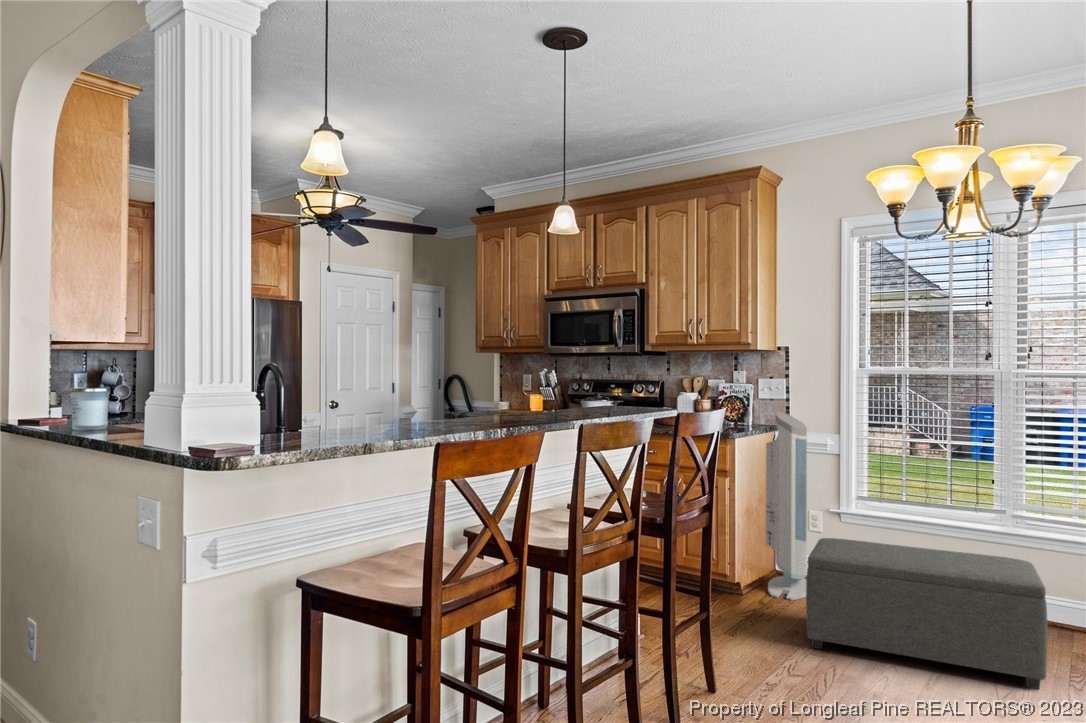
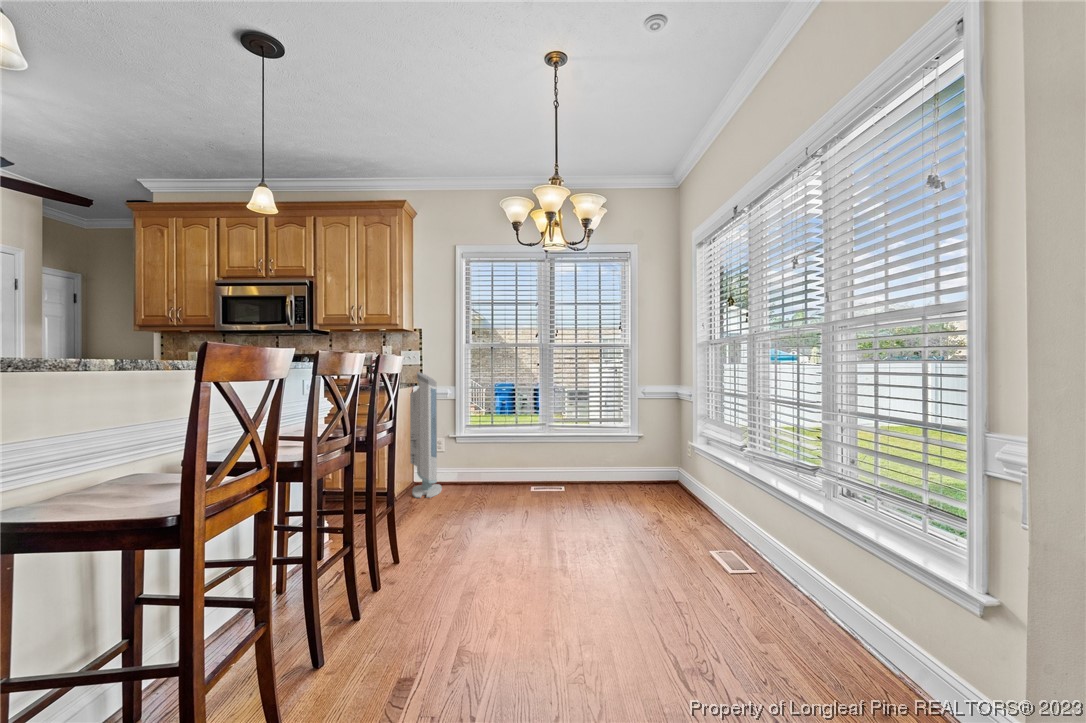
ottoman: present [806,538,1048,689] -> none [449,446,577,521]

